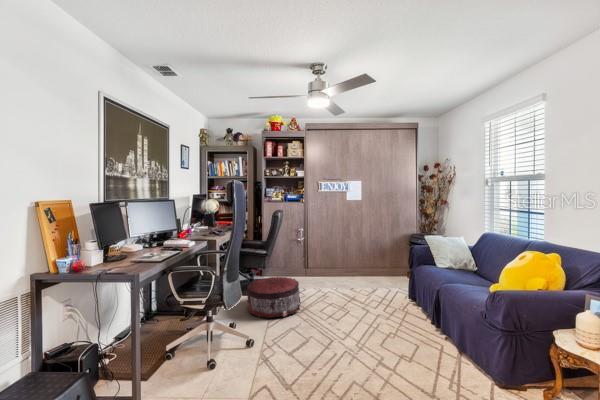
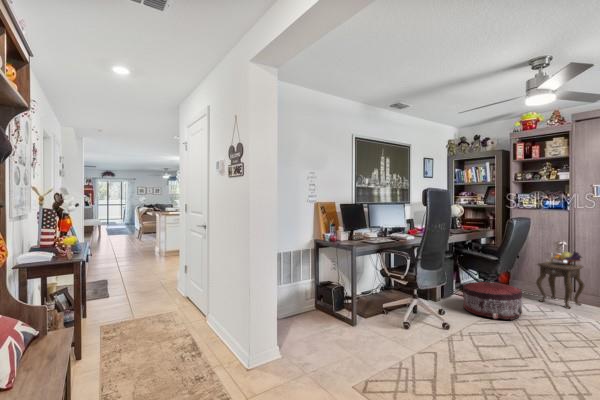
side table: none [290,235,319,284] -> present [536,252,584,308]

